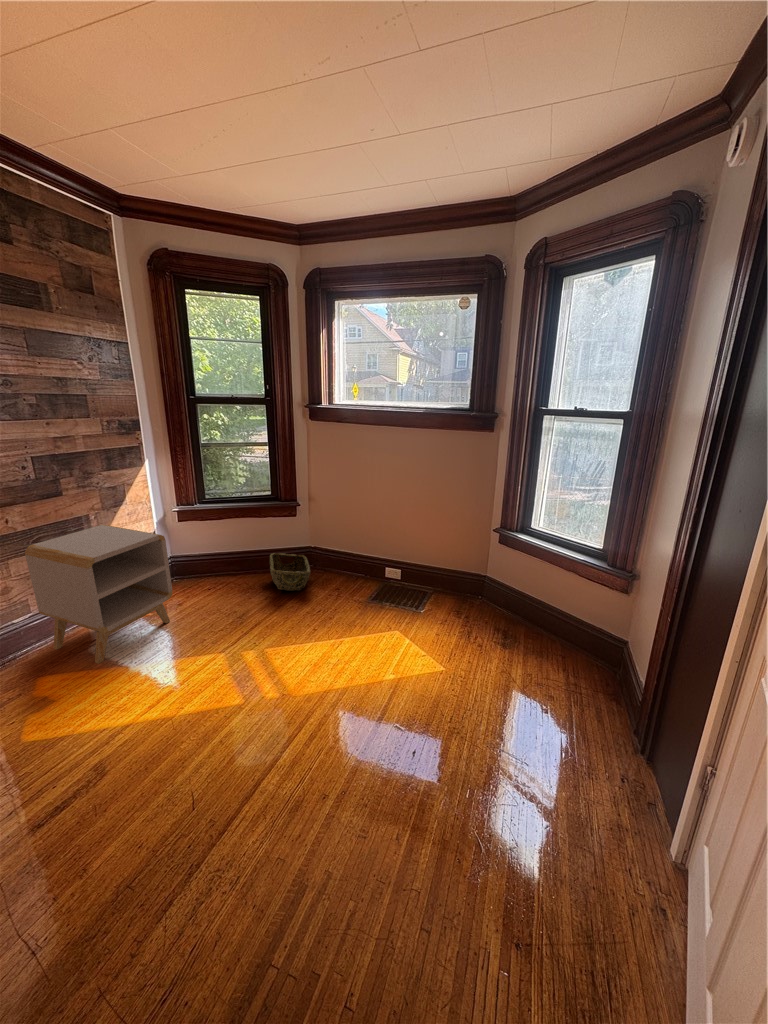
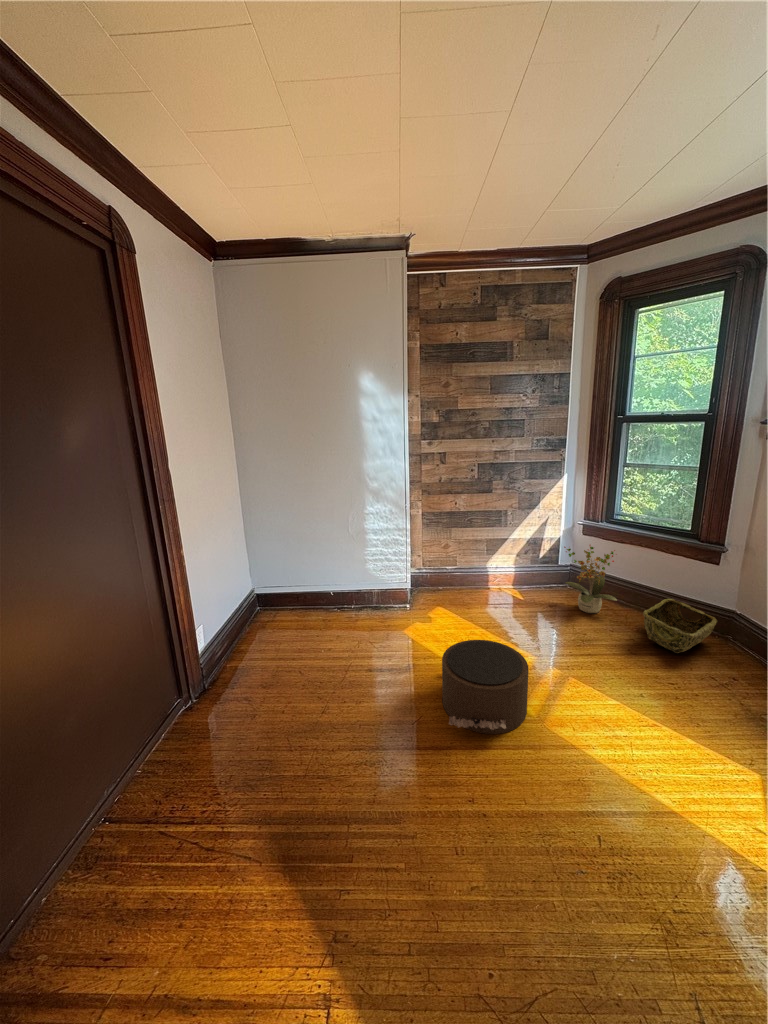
side table: present [25,525,172,664] -> none [460,520,537,615]
potted plant: none [173,528,237,595] -> present [564,545,617,613]
pouf: none [158,650,287,764] -> present [442,640,529,734]

